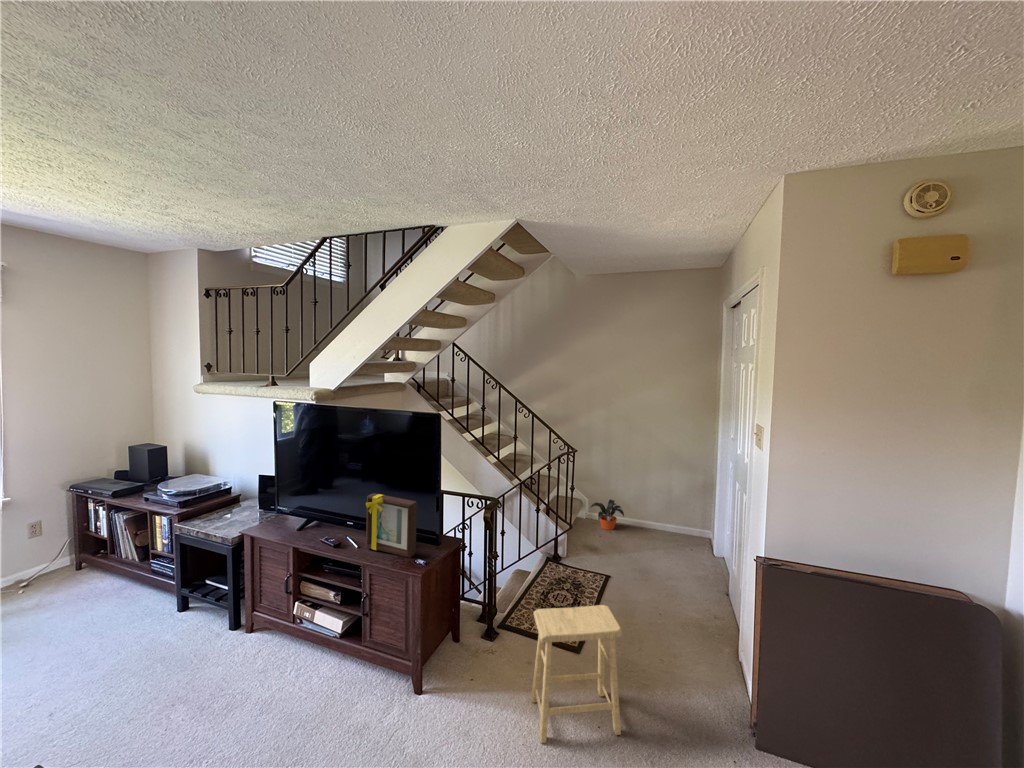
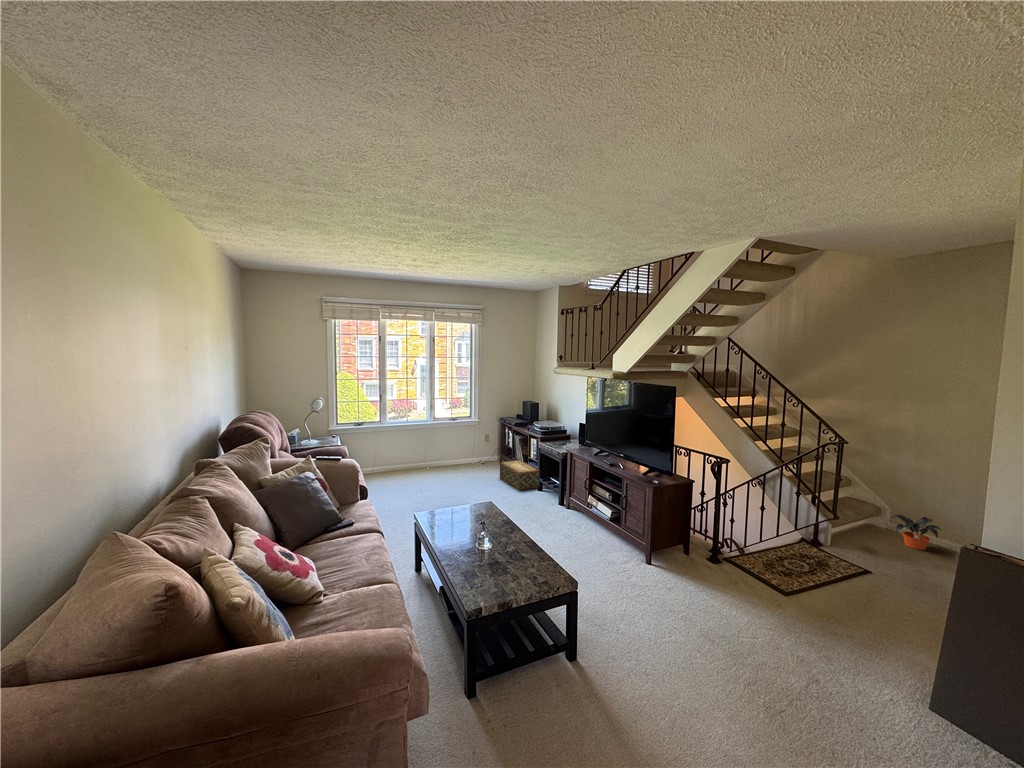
picture frame: present [366,493,417,558] -> none [629,436,660,480]
woven basket: none [75,560,182,628] -> present [500,460,540,490]
footstool: present [531,605,622,743] -> none [718,530,797,639]

